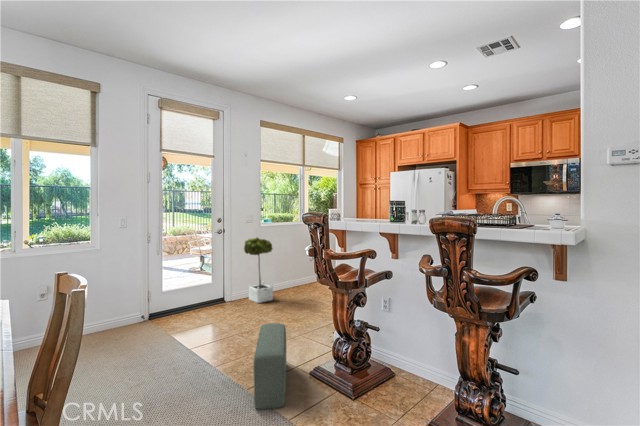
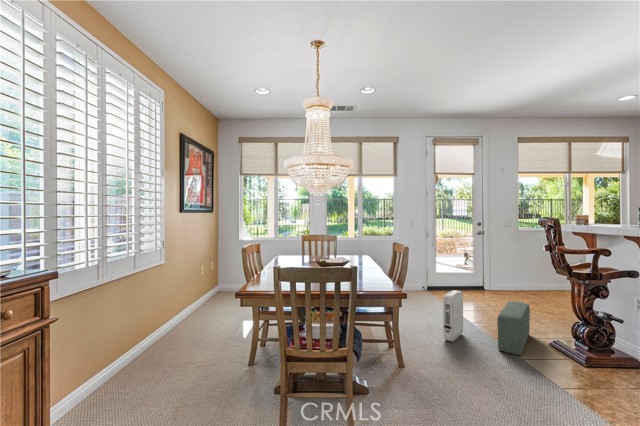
potted tree: present [244,238,273,303] -> none [502,239,530,295]
air purifier: none [172,328,203,420] -> present [443,290,463,342]

